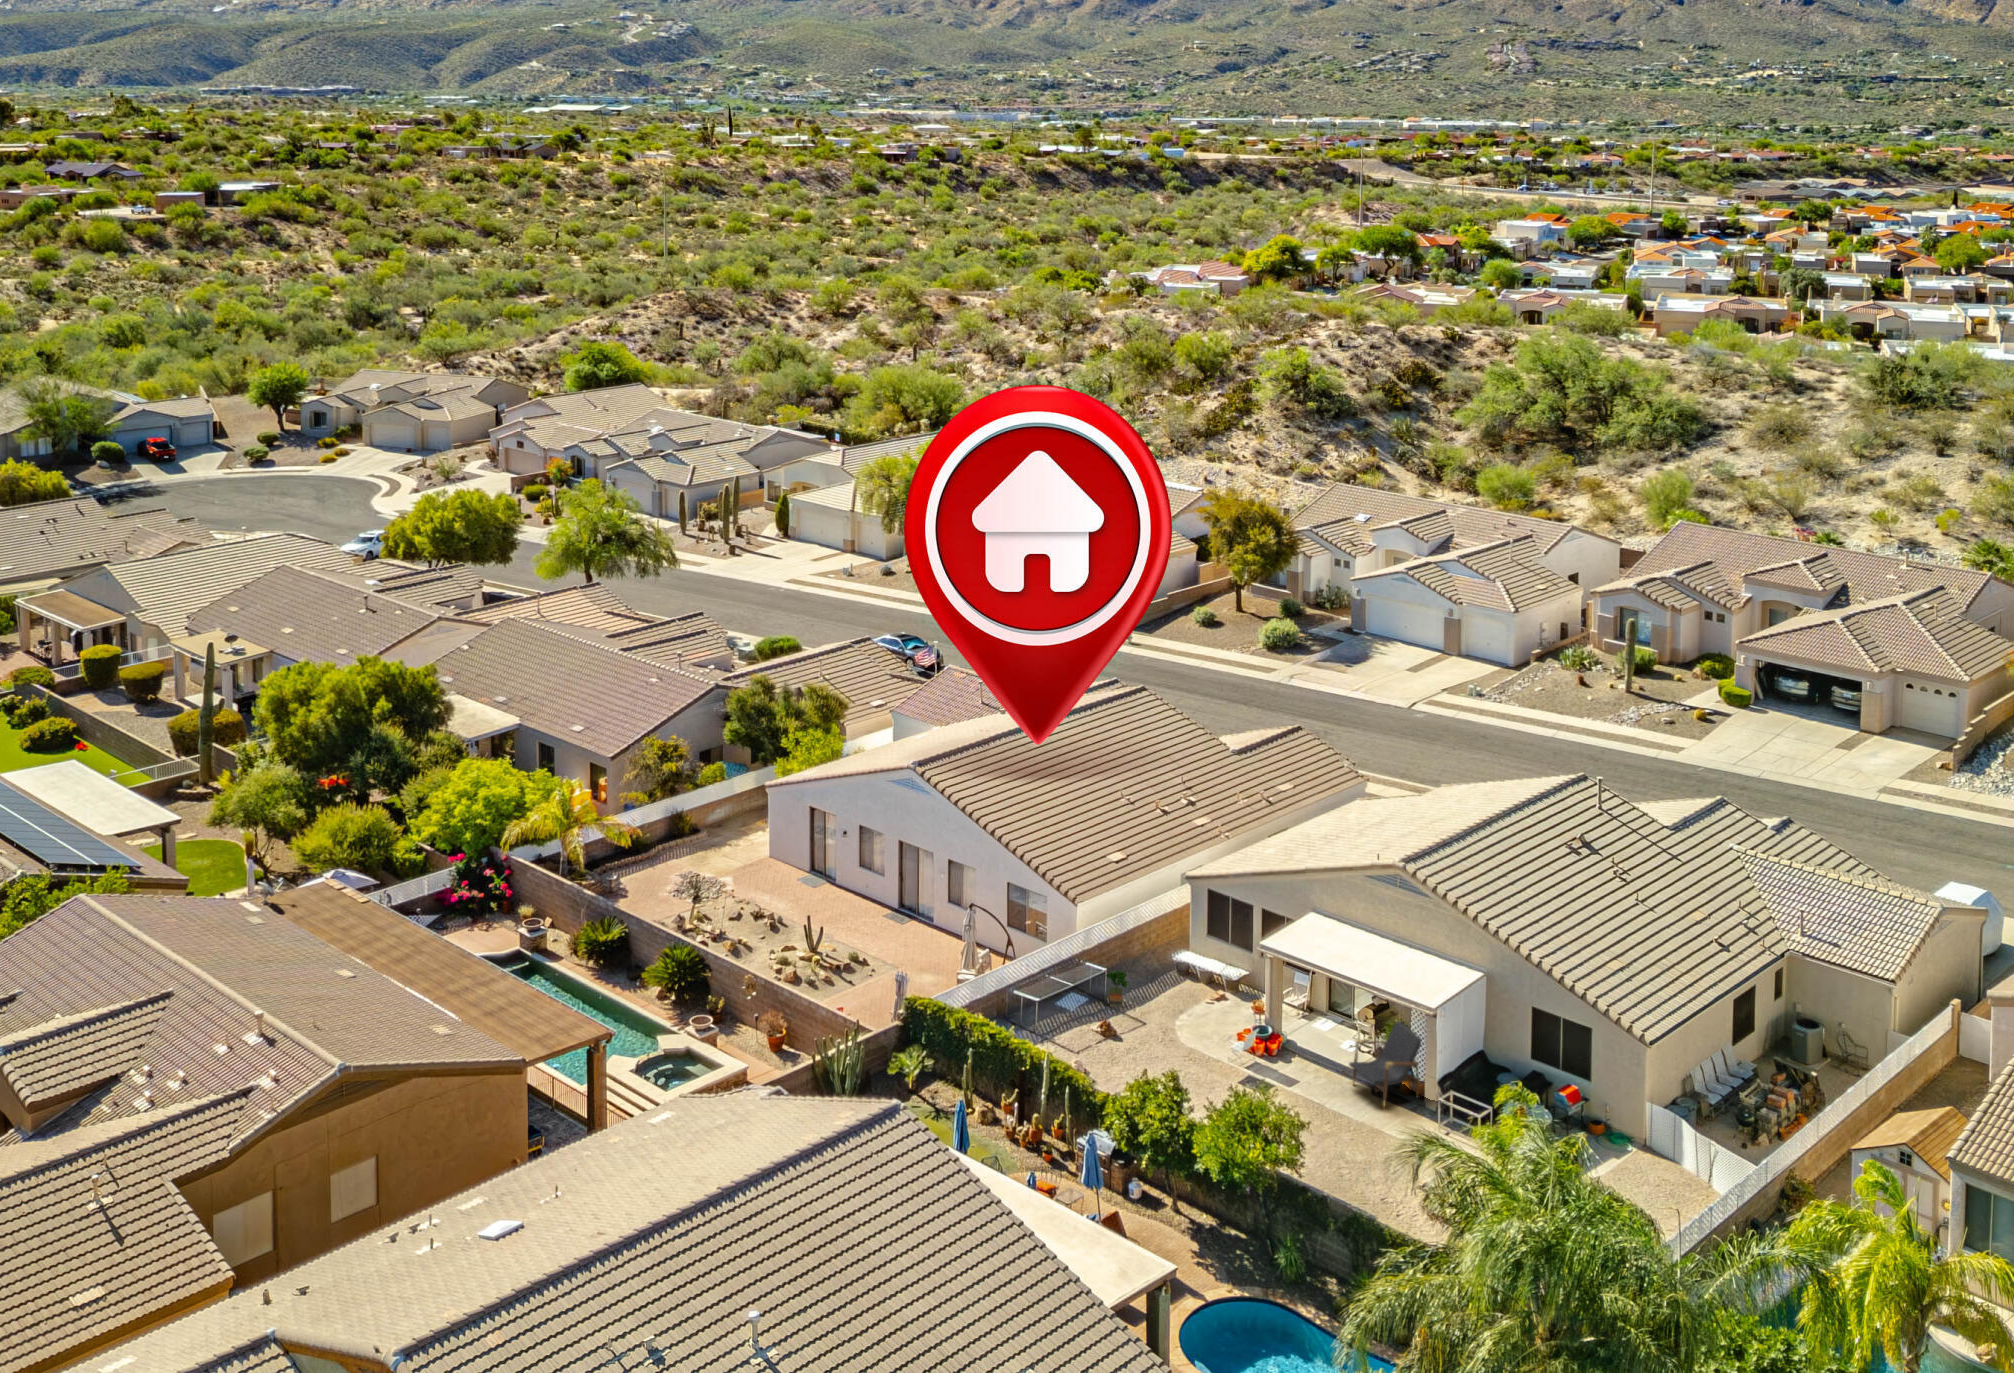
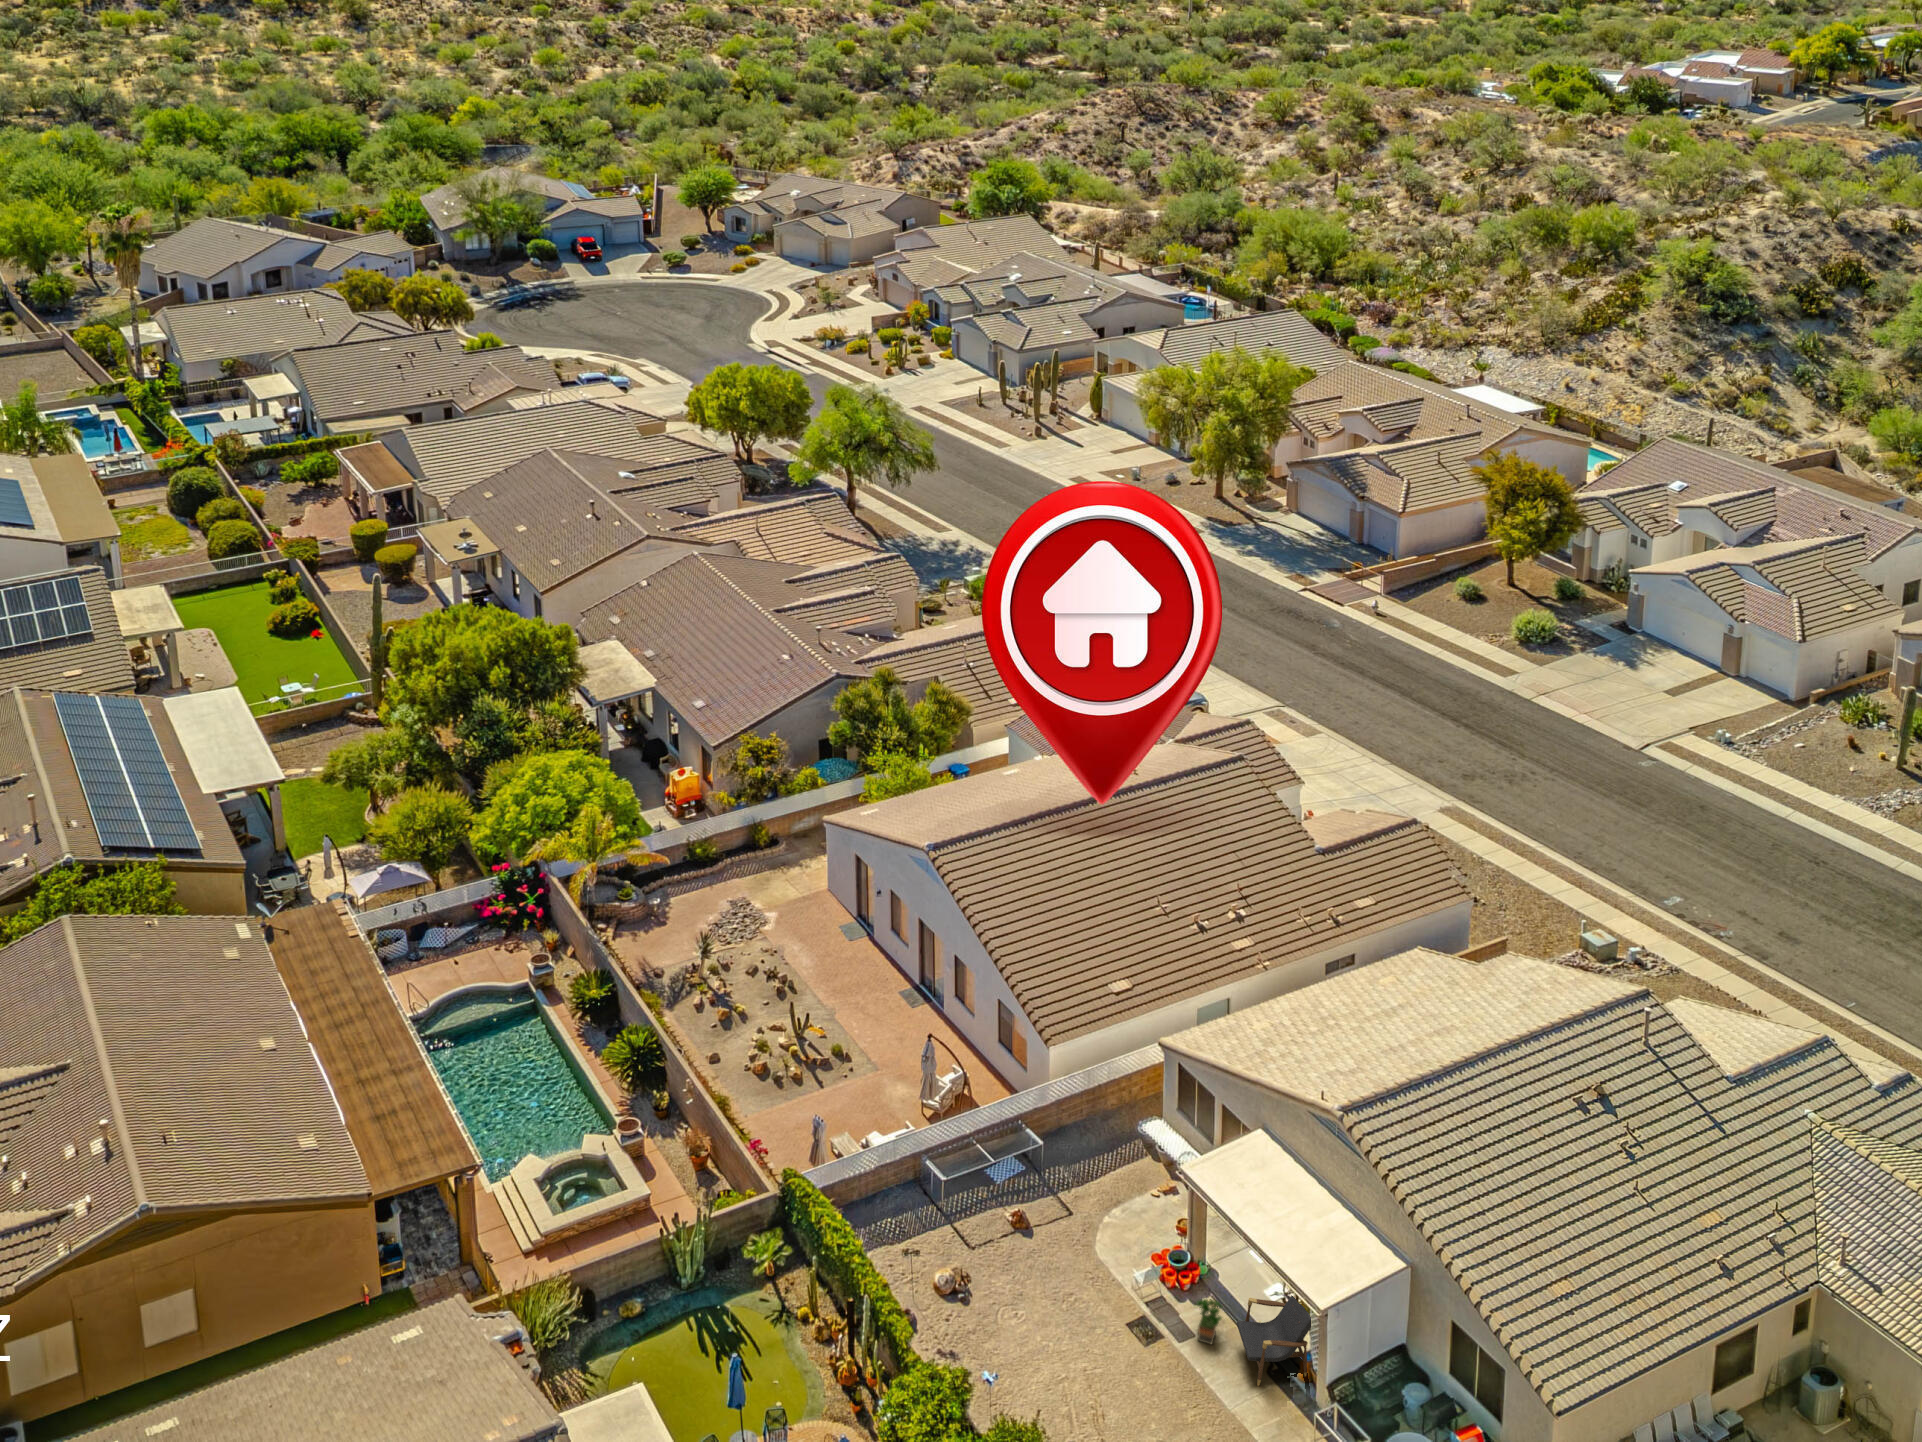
potted tree: present [1106,971,1128,1008] -> present [1197,1299,1223,1344]

